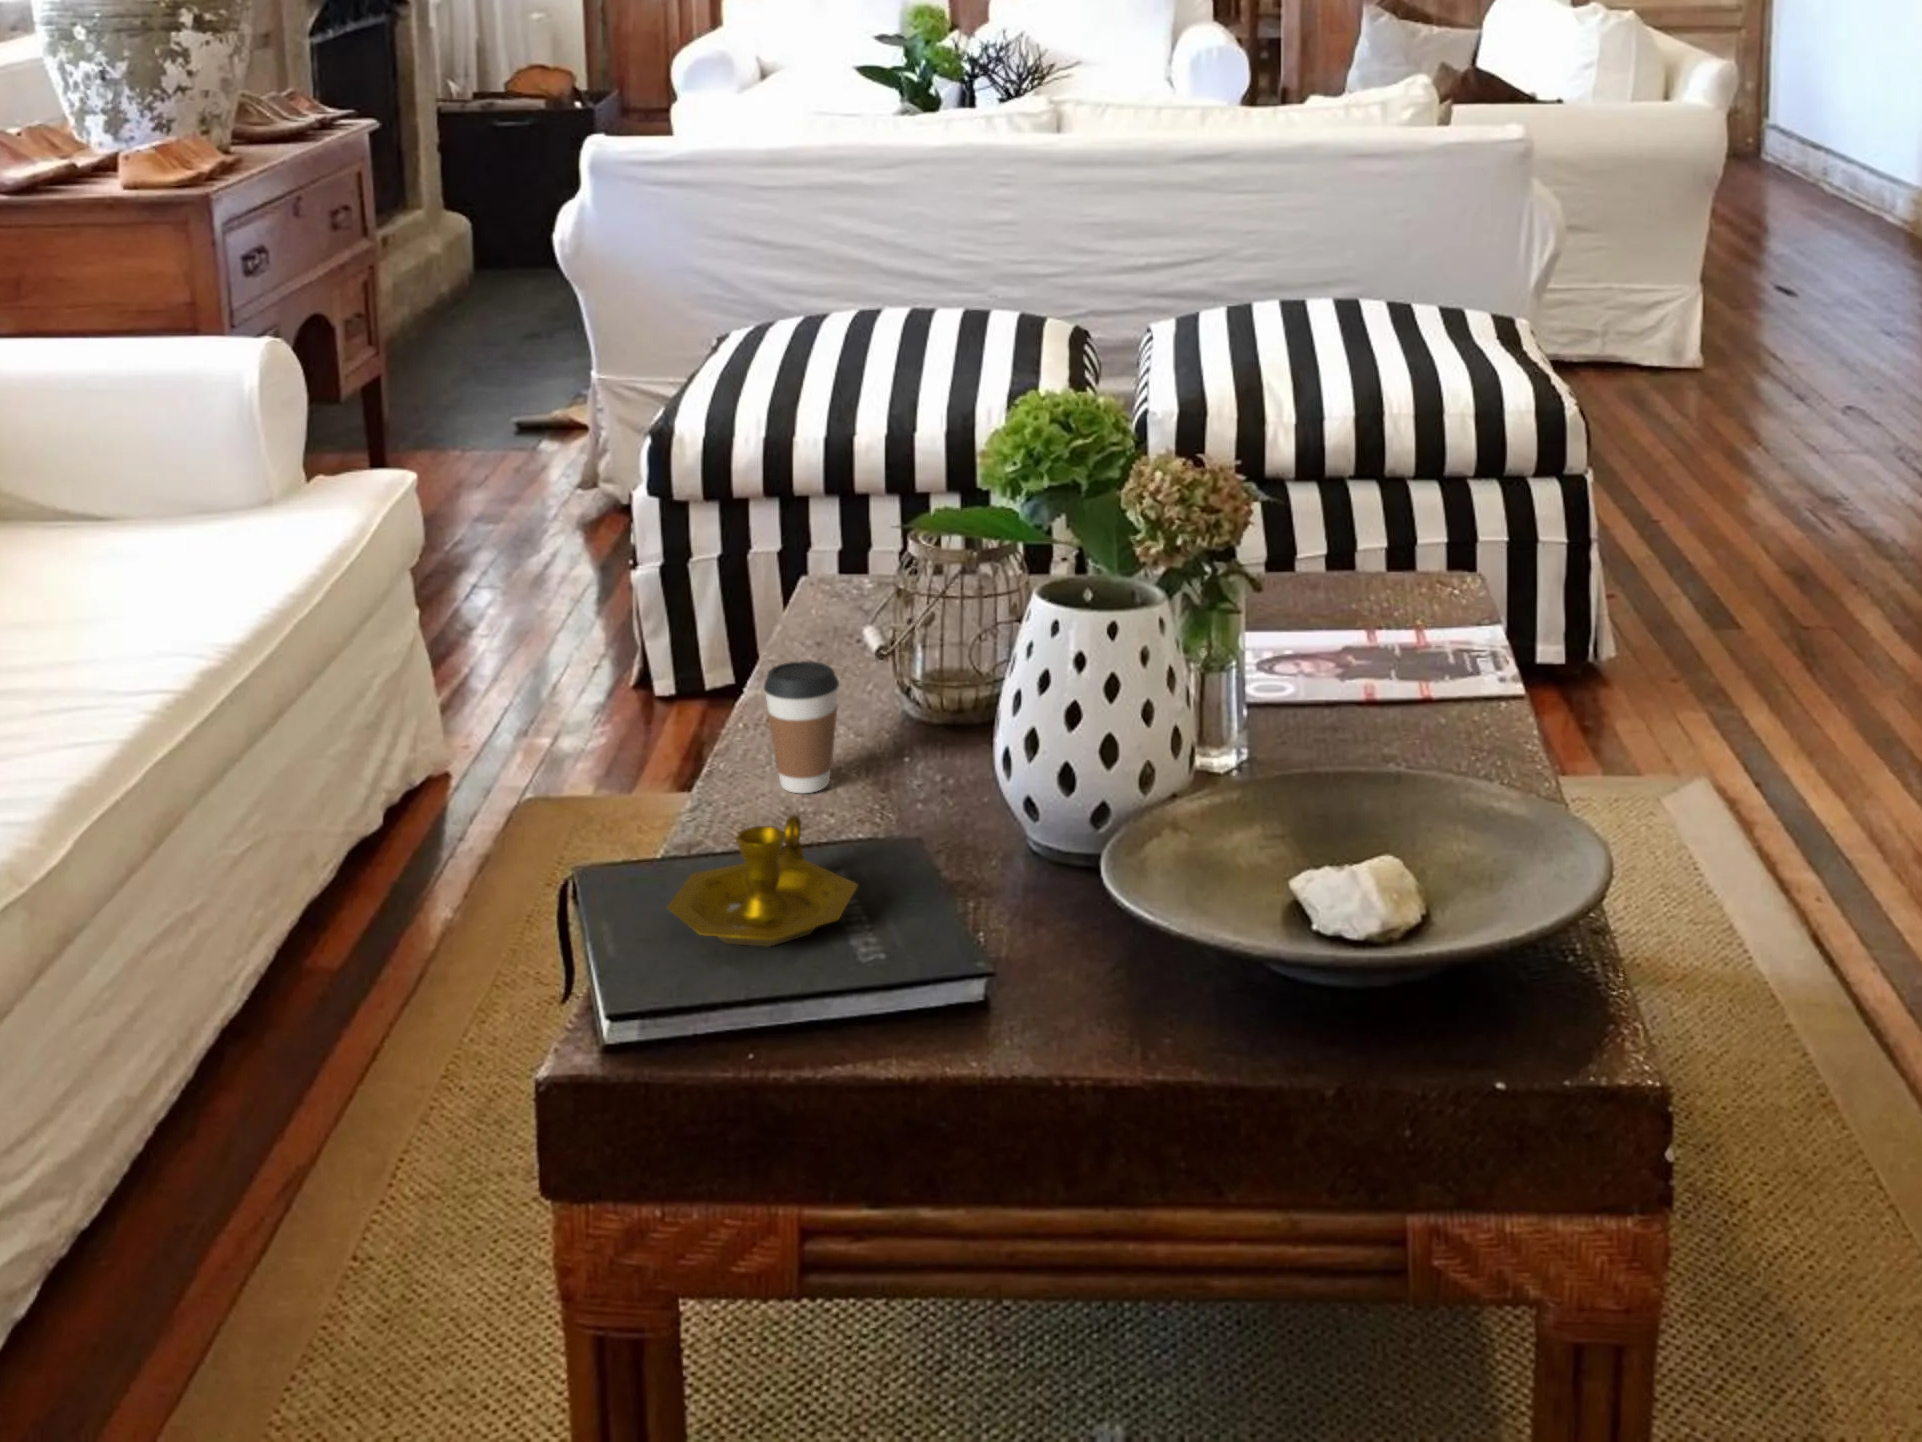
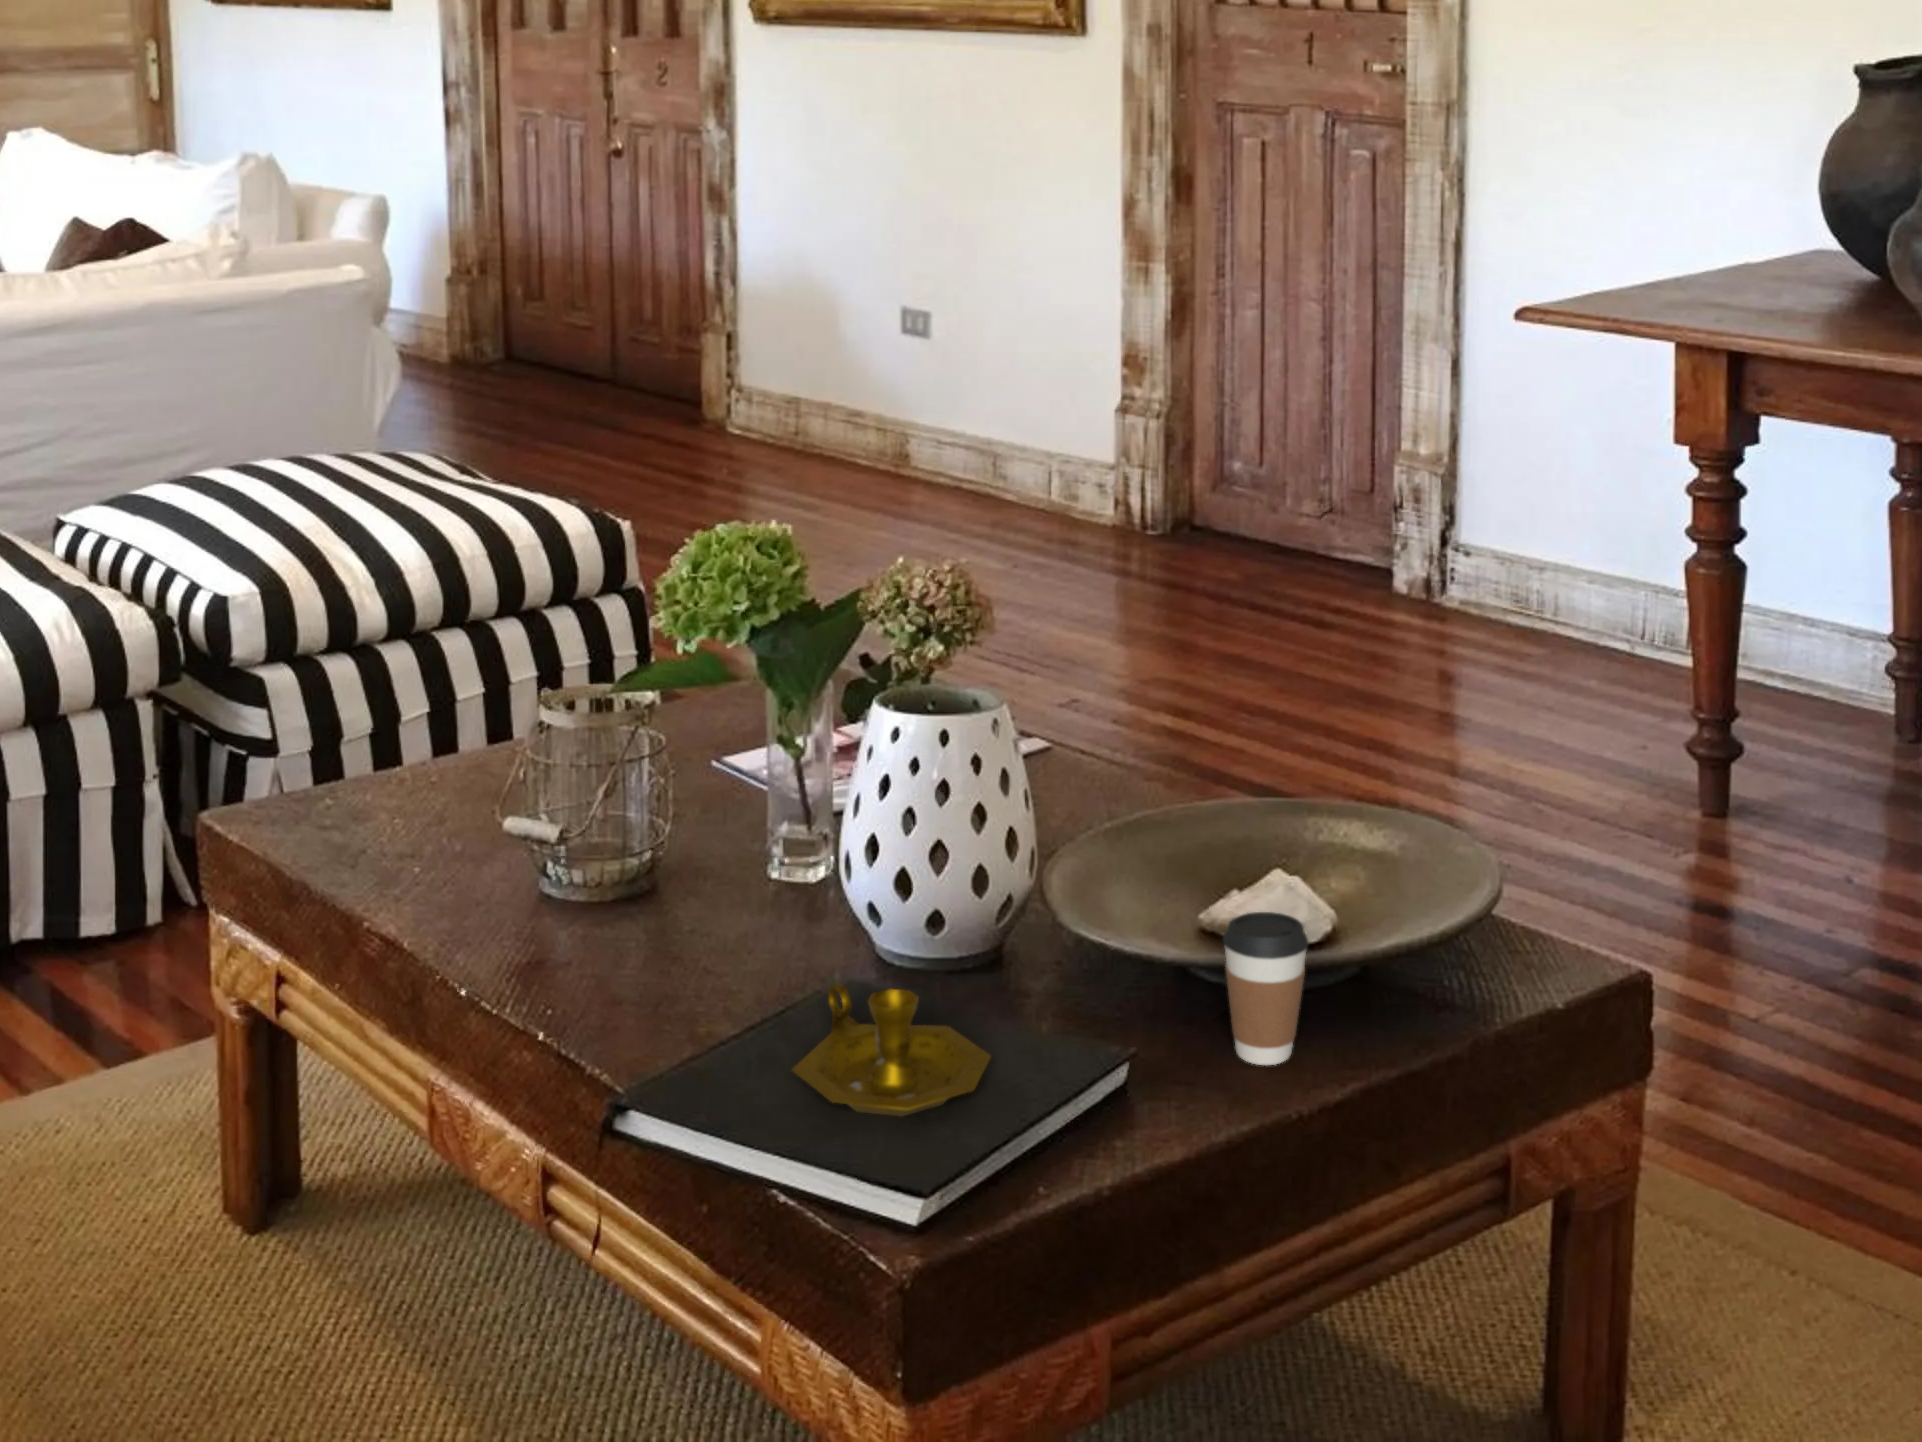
coffee cup: present [764,661,839,794] -> present [1223,912,1308,1065]

